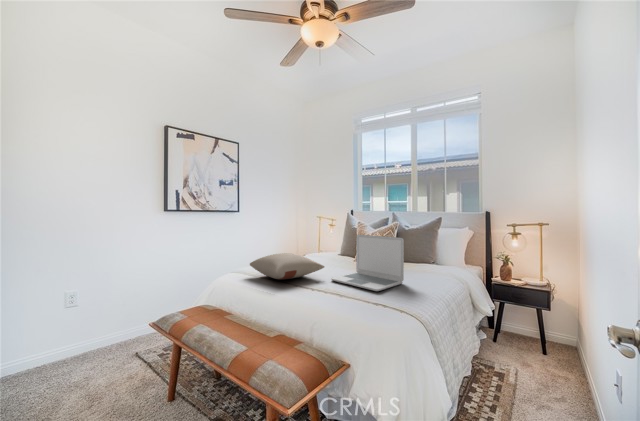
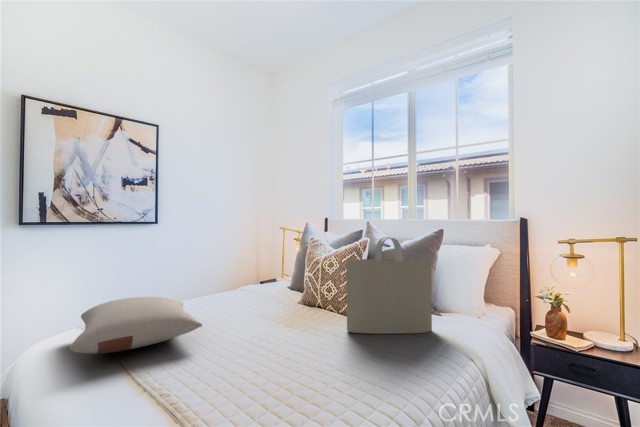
tote bag: none [396,221,441,273] -> present [346,237,432,334]
laptop: present [331,235,404,291] -> none [206,263,339,398]

